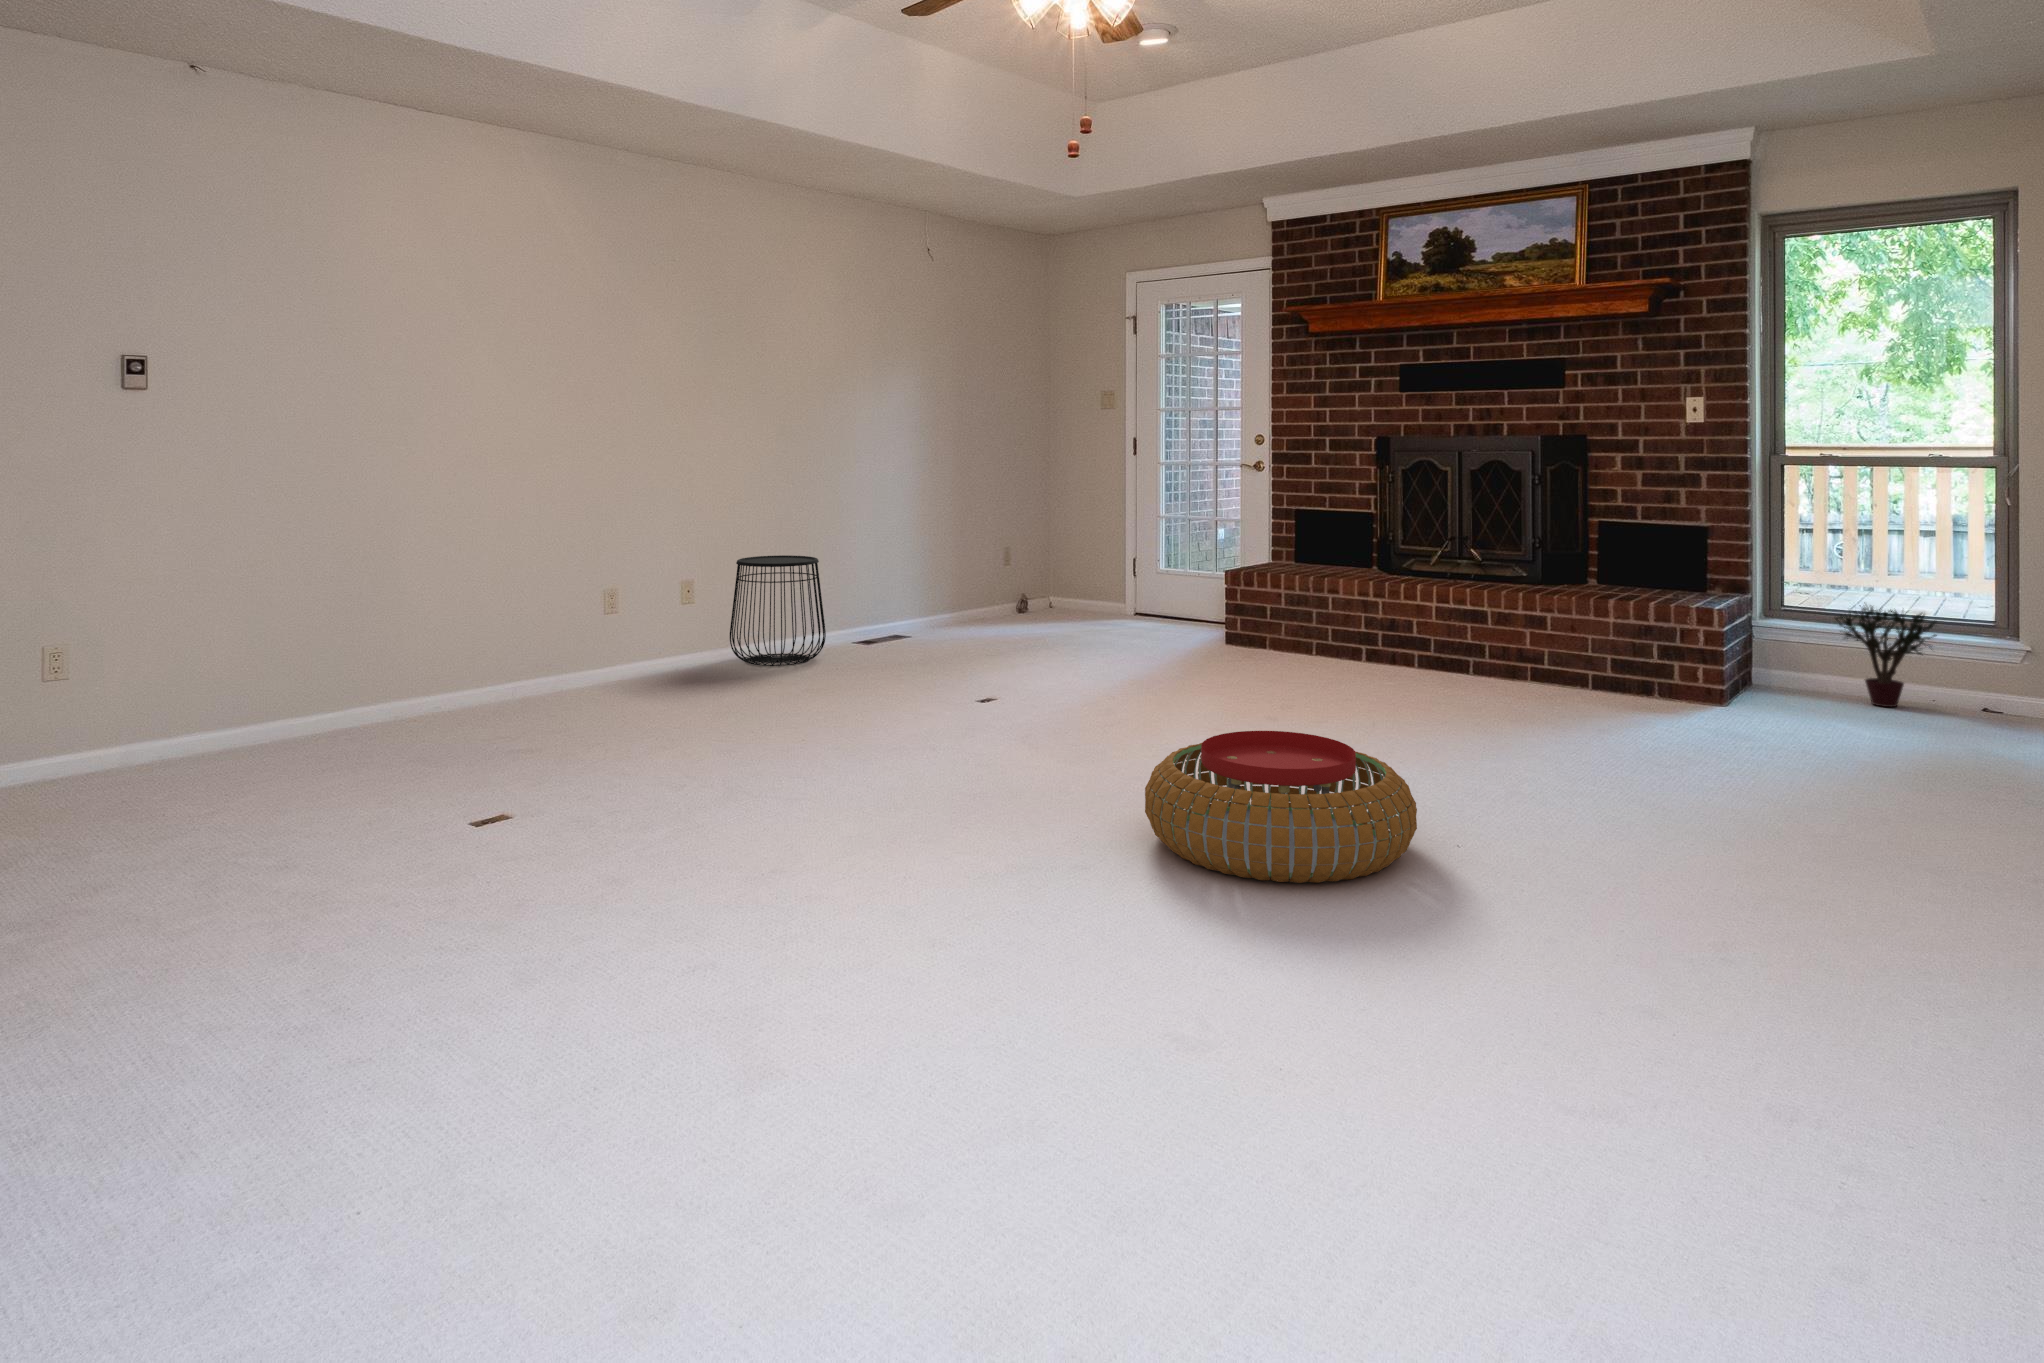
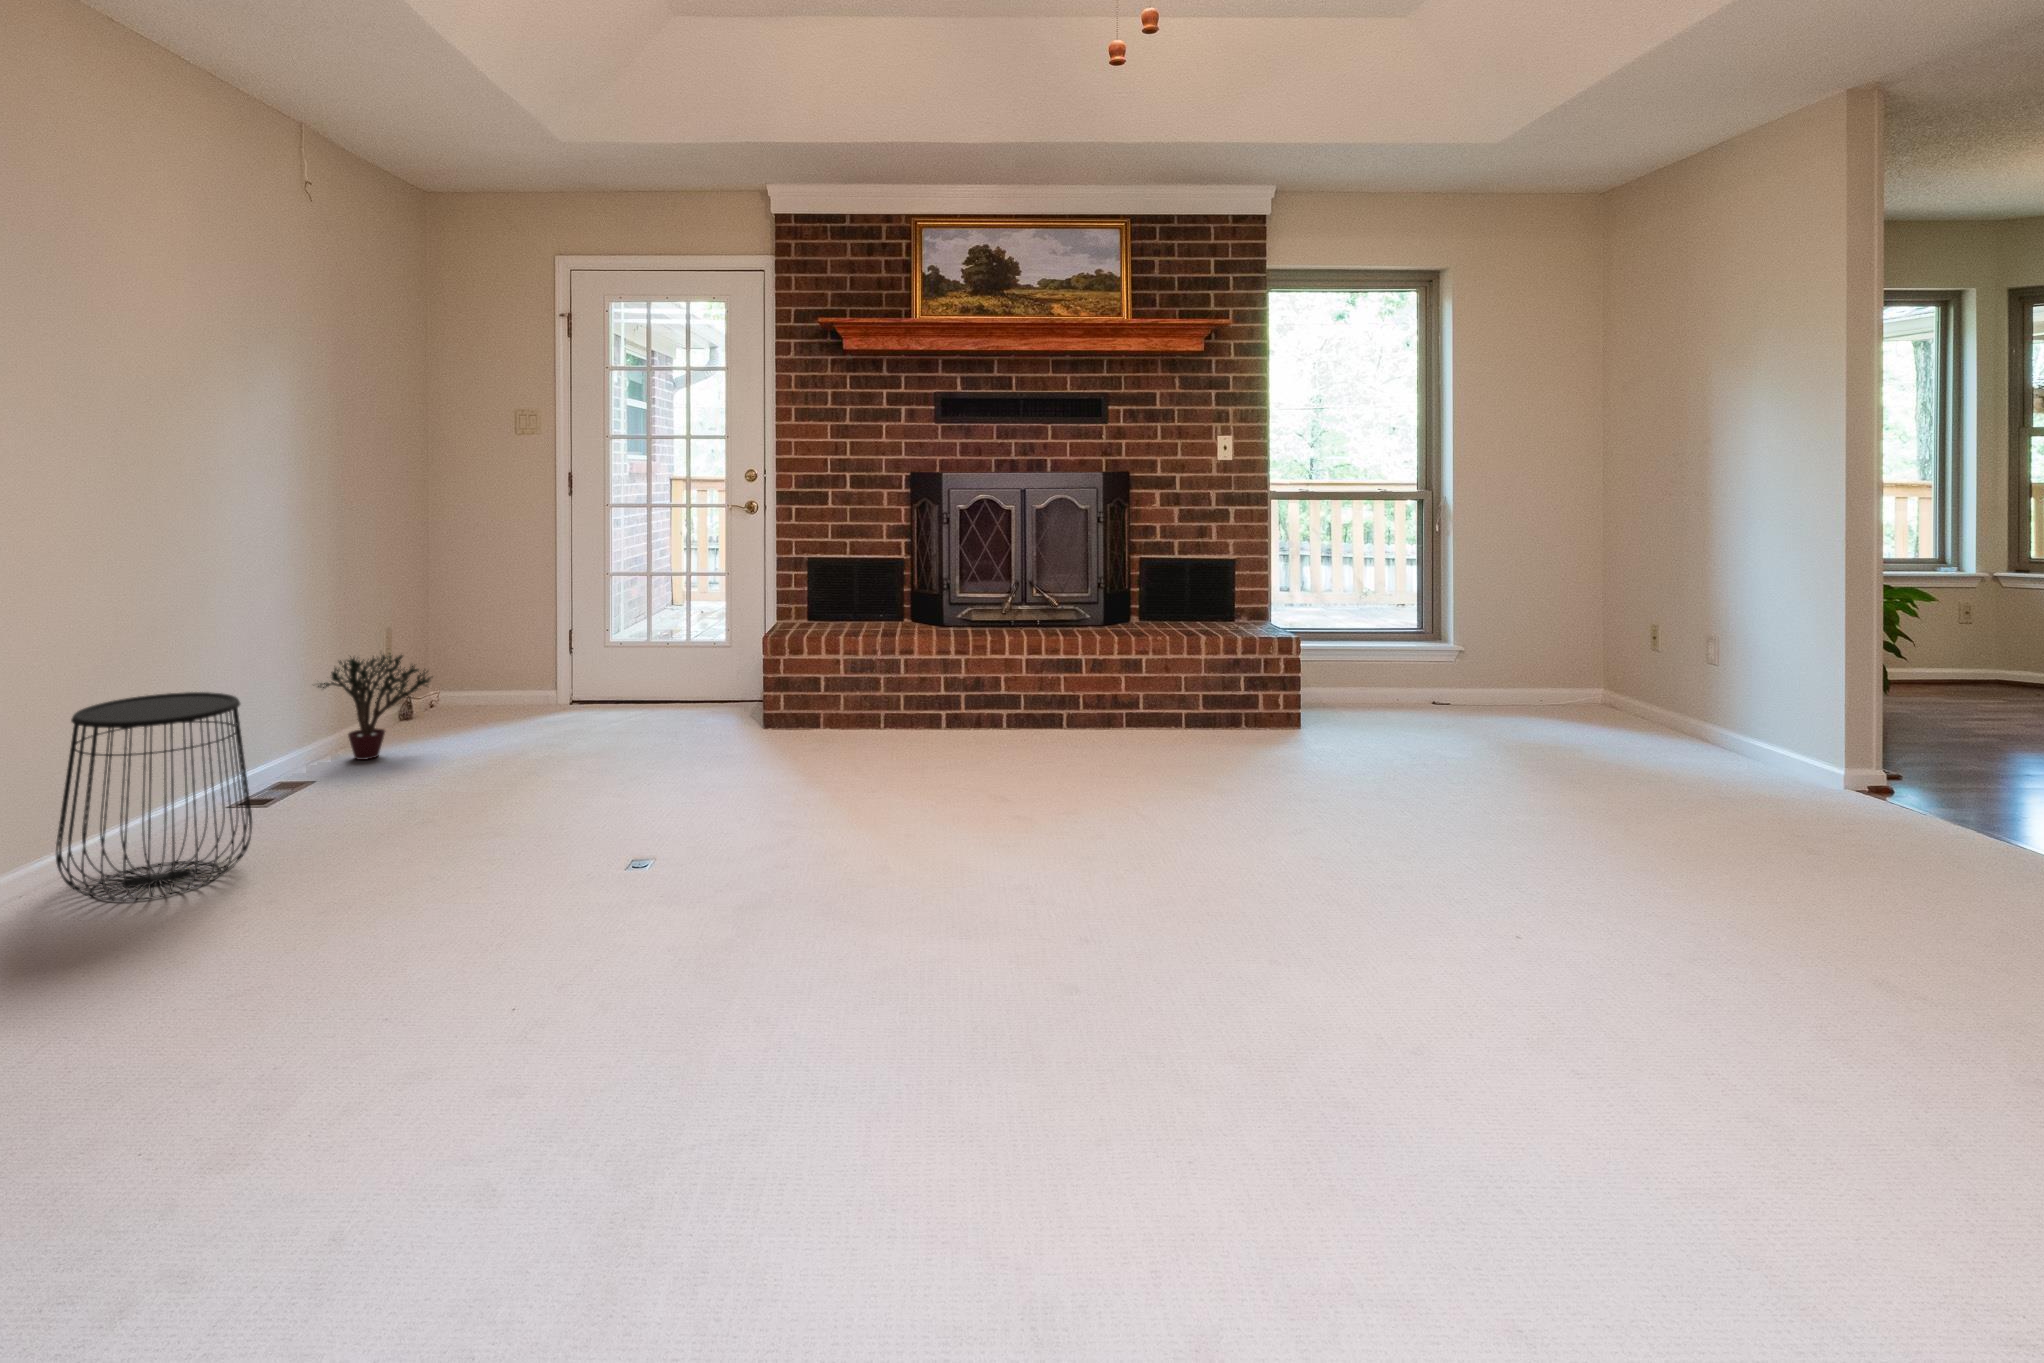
potted plant: present [1835,606,1937,707] -> present [318,655,431,760]
pouf: present [1145,731,1417,883] -> none [1204,871,1550,1094]

